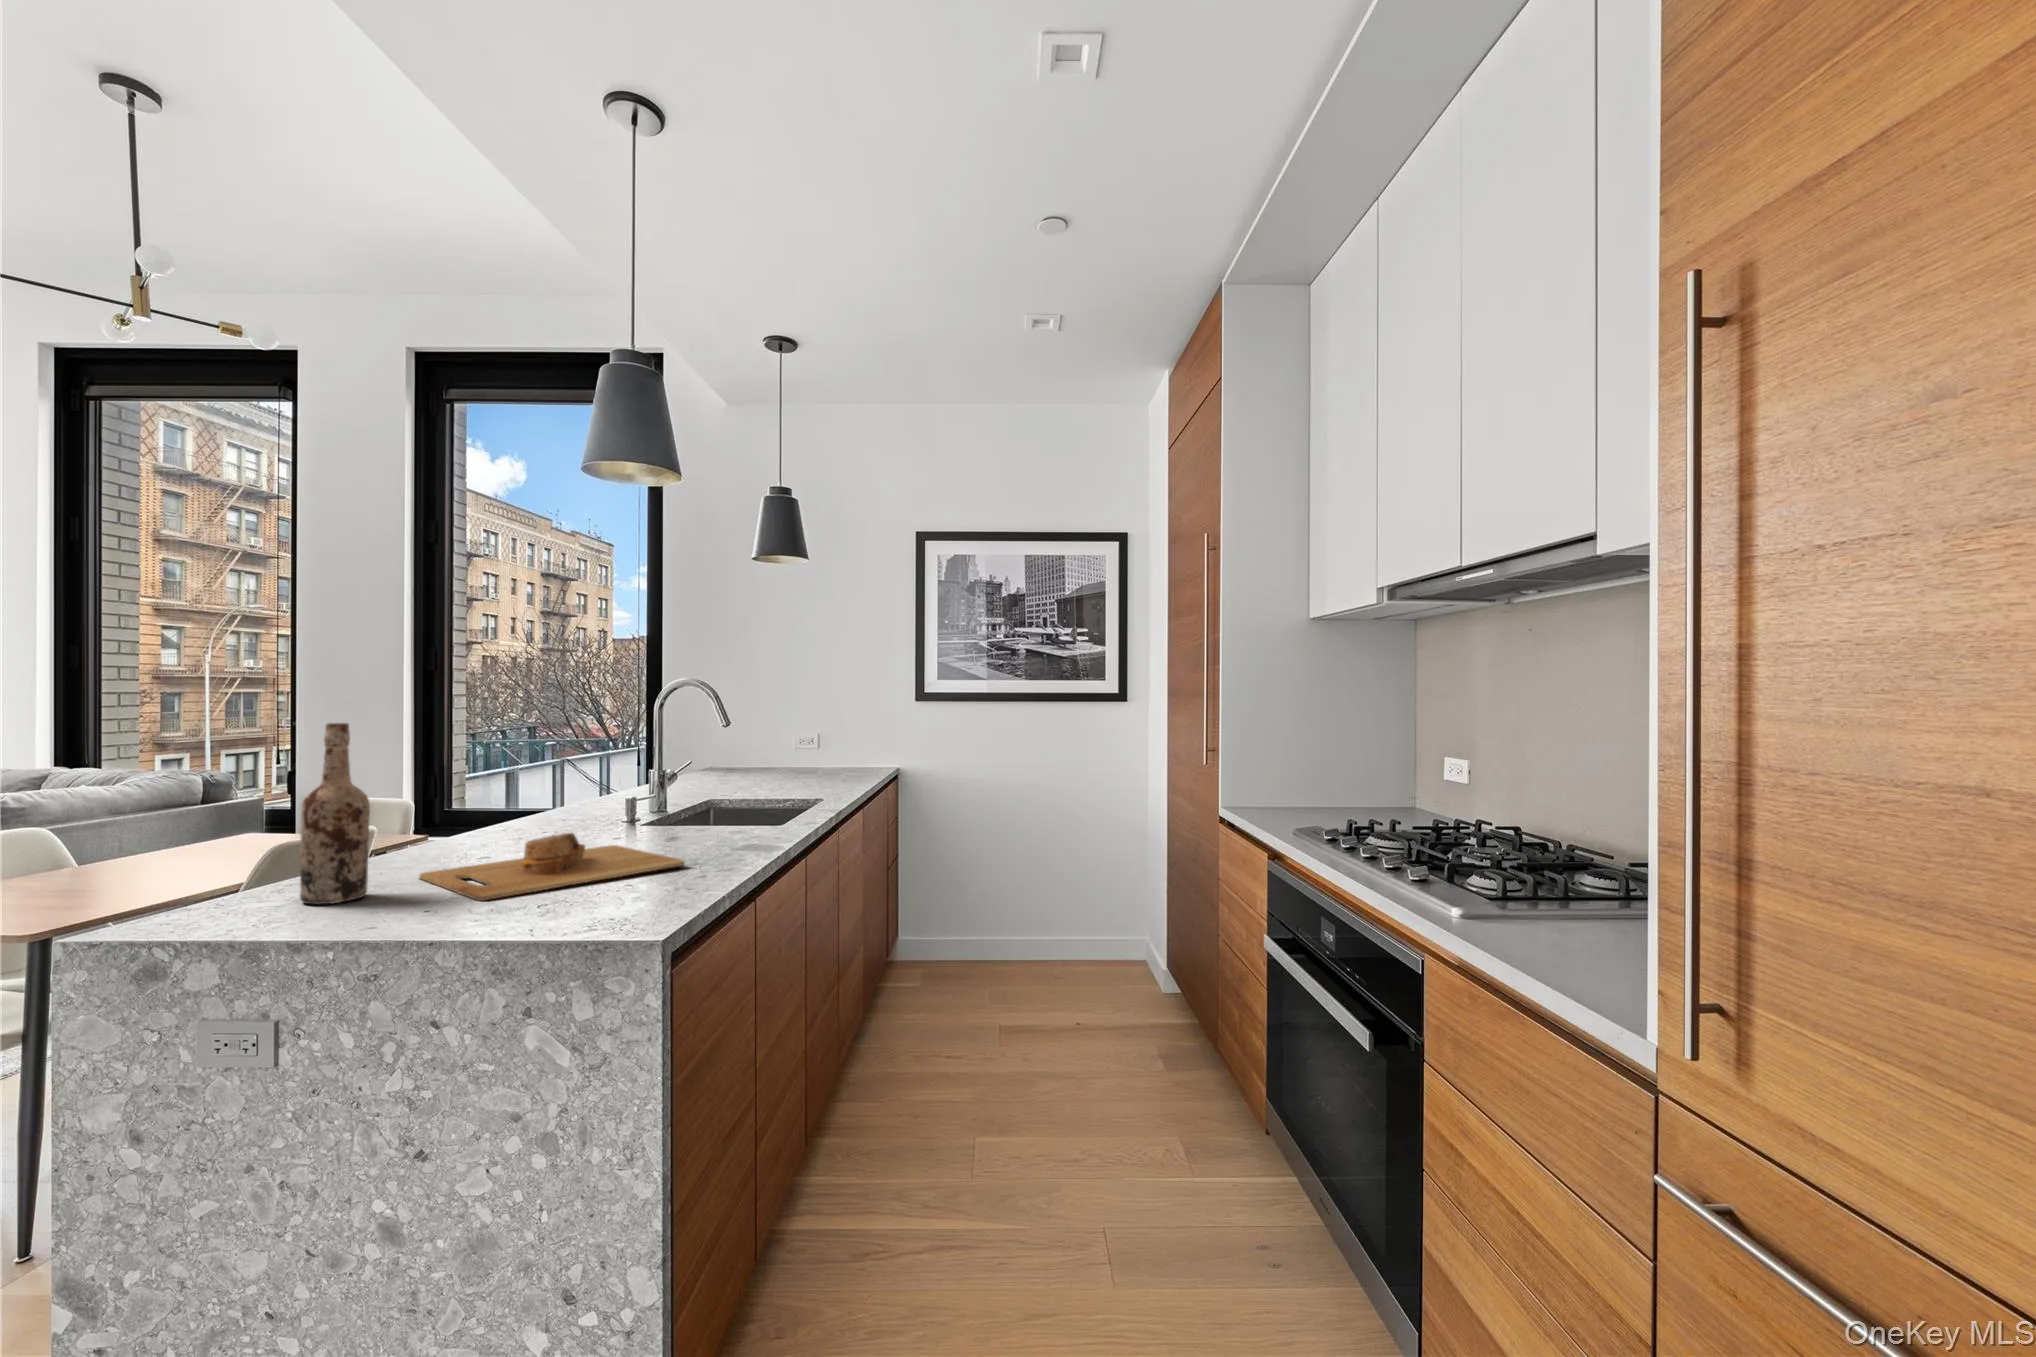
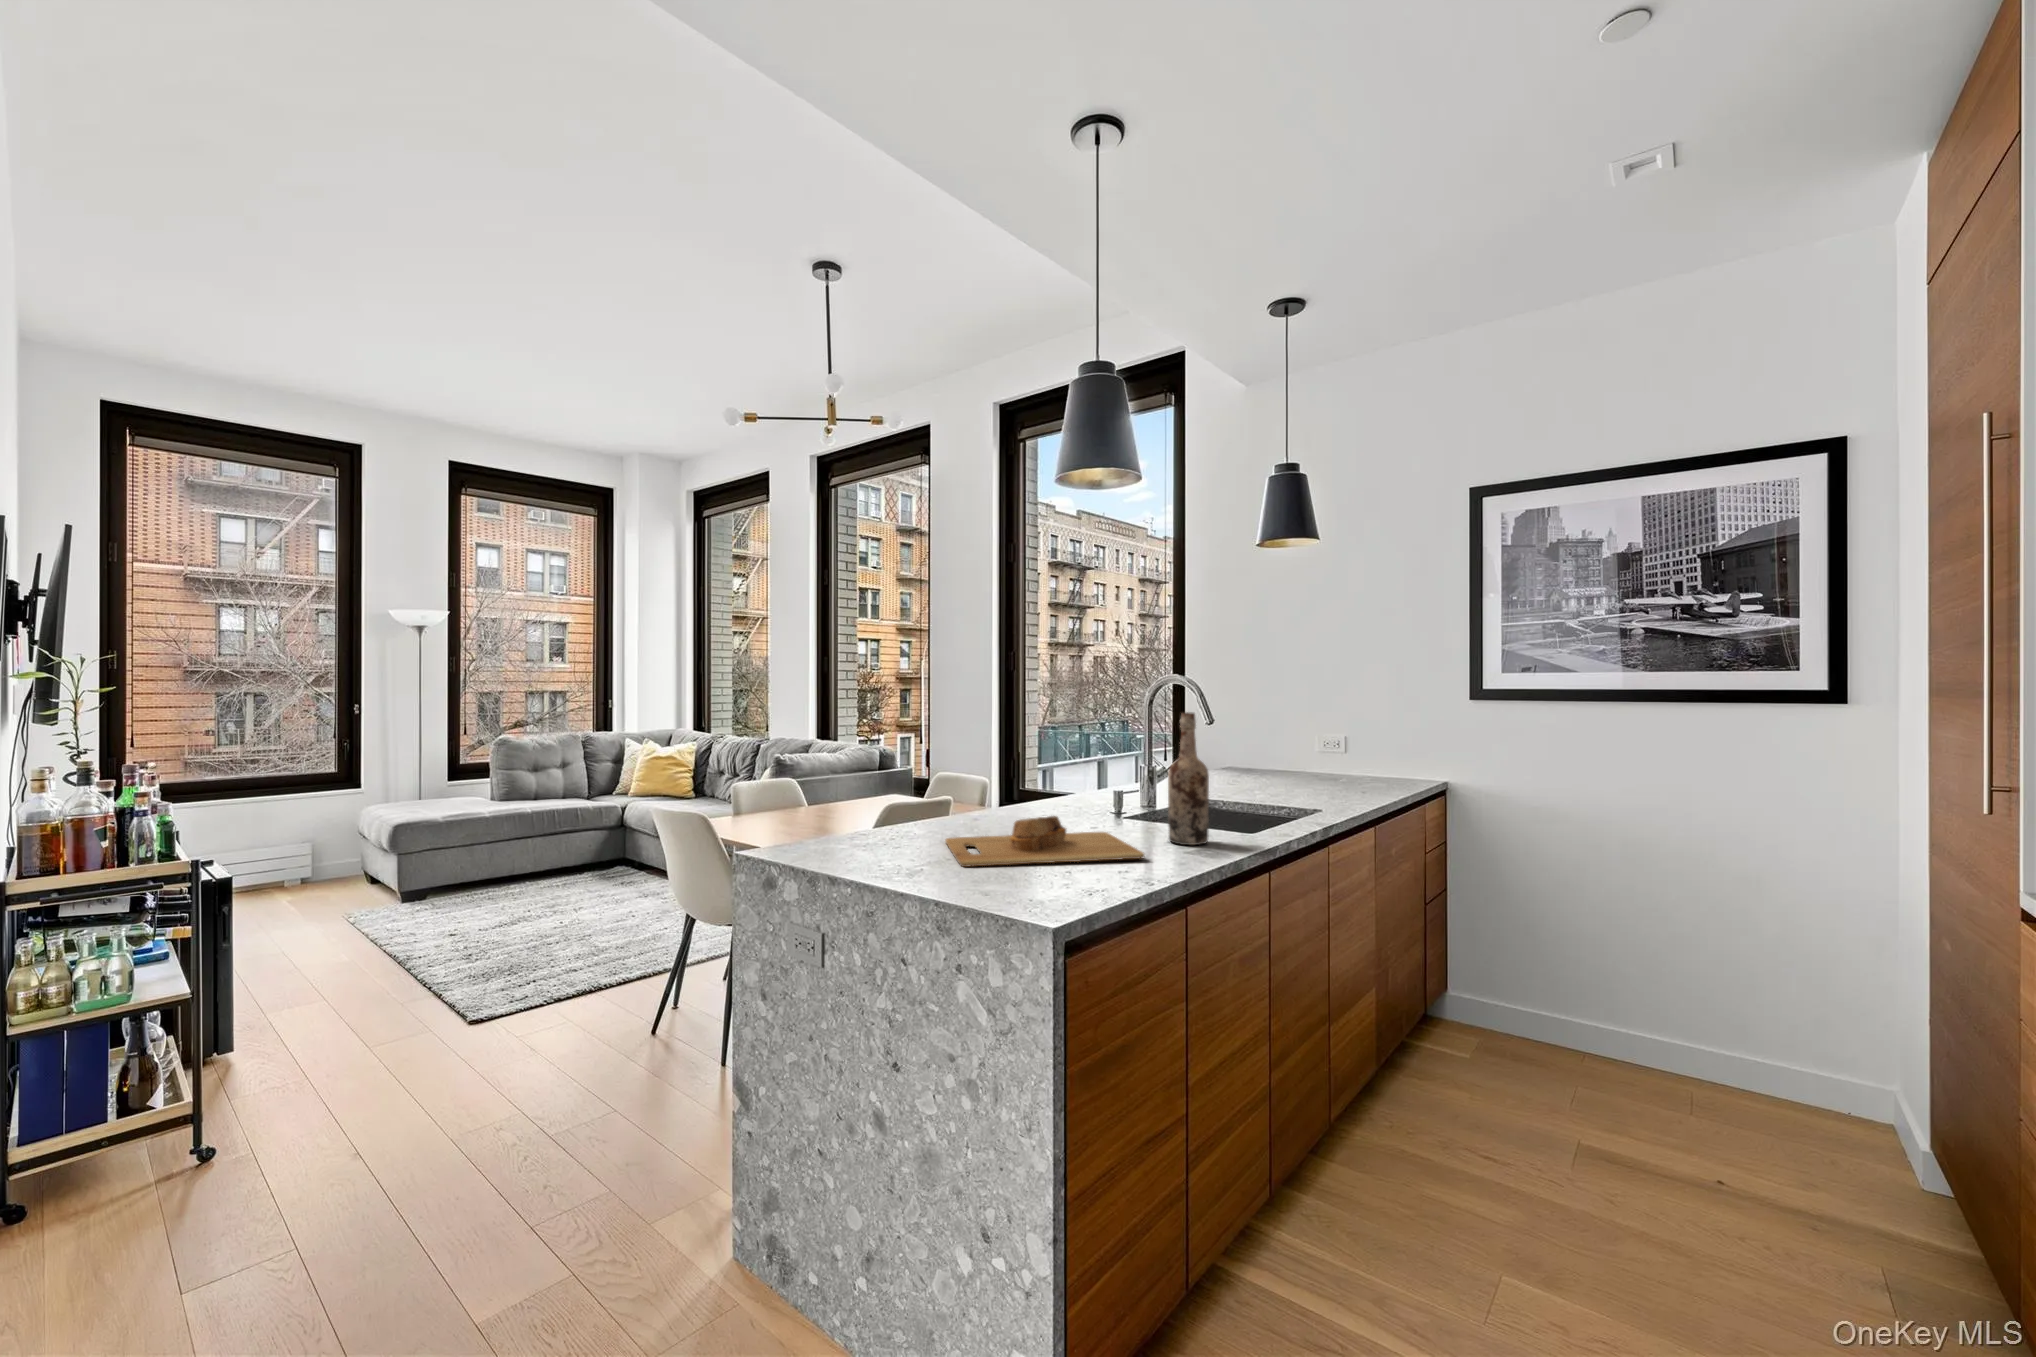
wine bottle: present [300,723,370,904] -> present [1168,712,1209,845]

